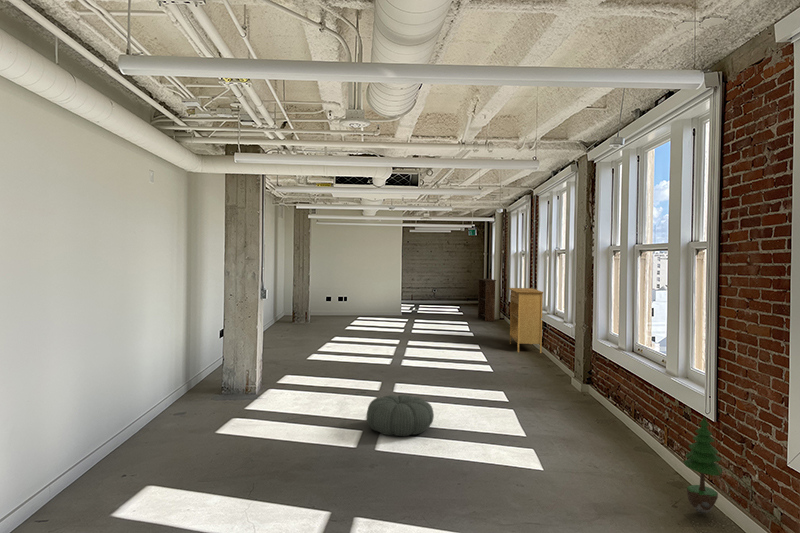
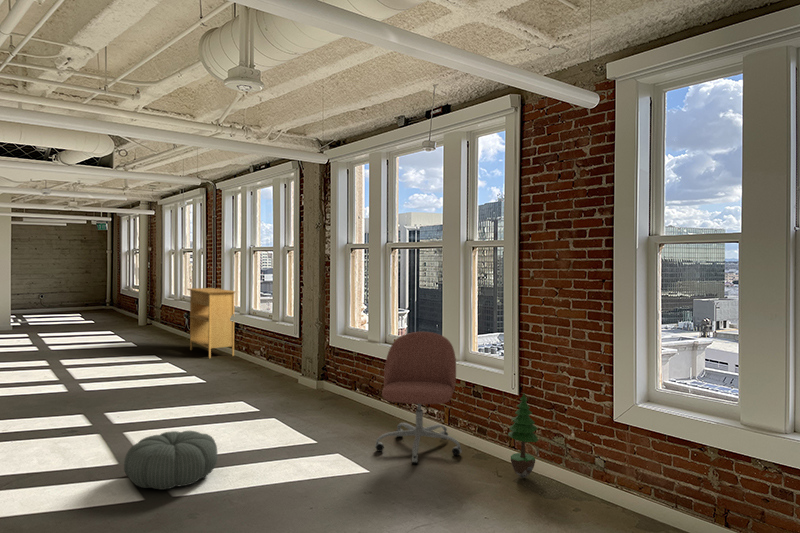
bookshelf: present [478,279,496,321] -> none [119,279,146,328]
office chair: none [571,340,666,476] -> present [375,332,462,464]

